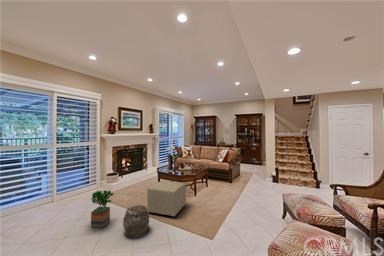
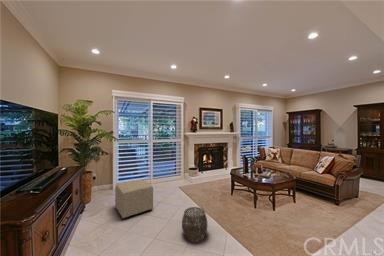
ottoman: present [147,181,186,217] -> present [115,179,153,218]
potted tree: present [91,190,114,228] -> none [160,184,181,220]

